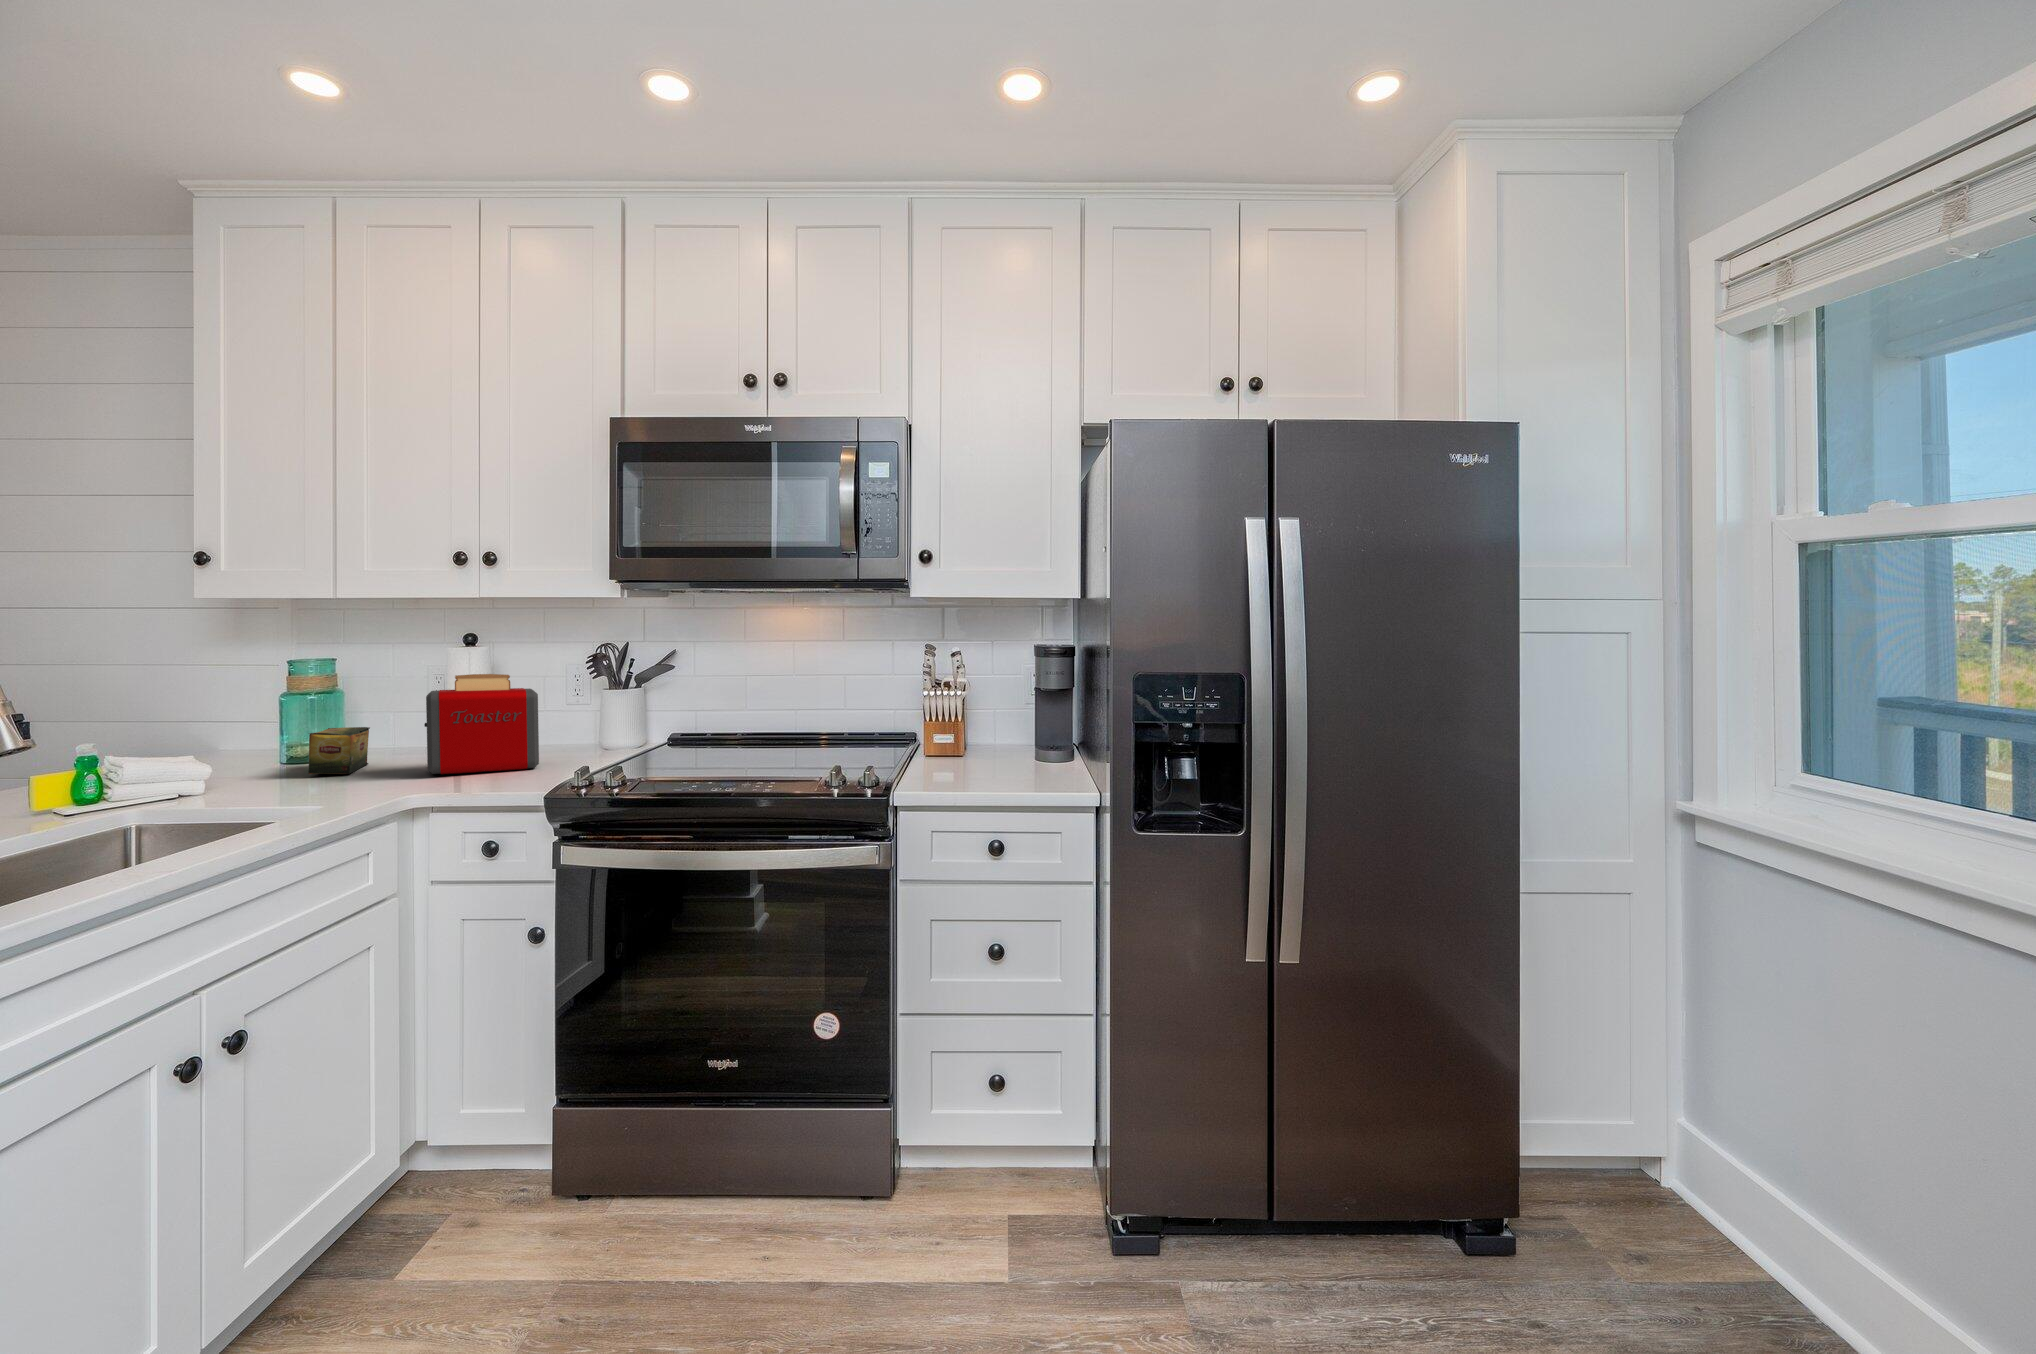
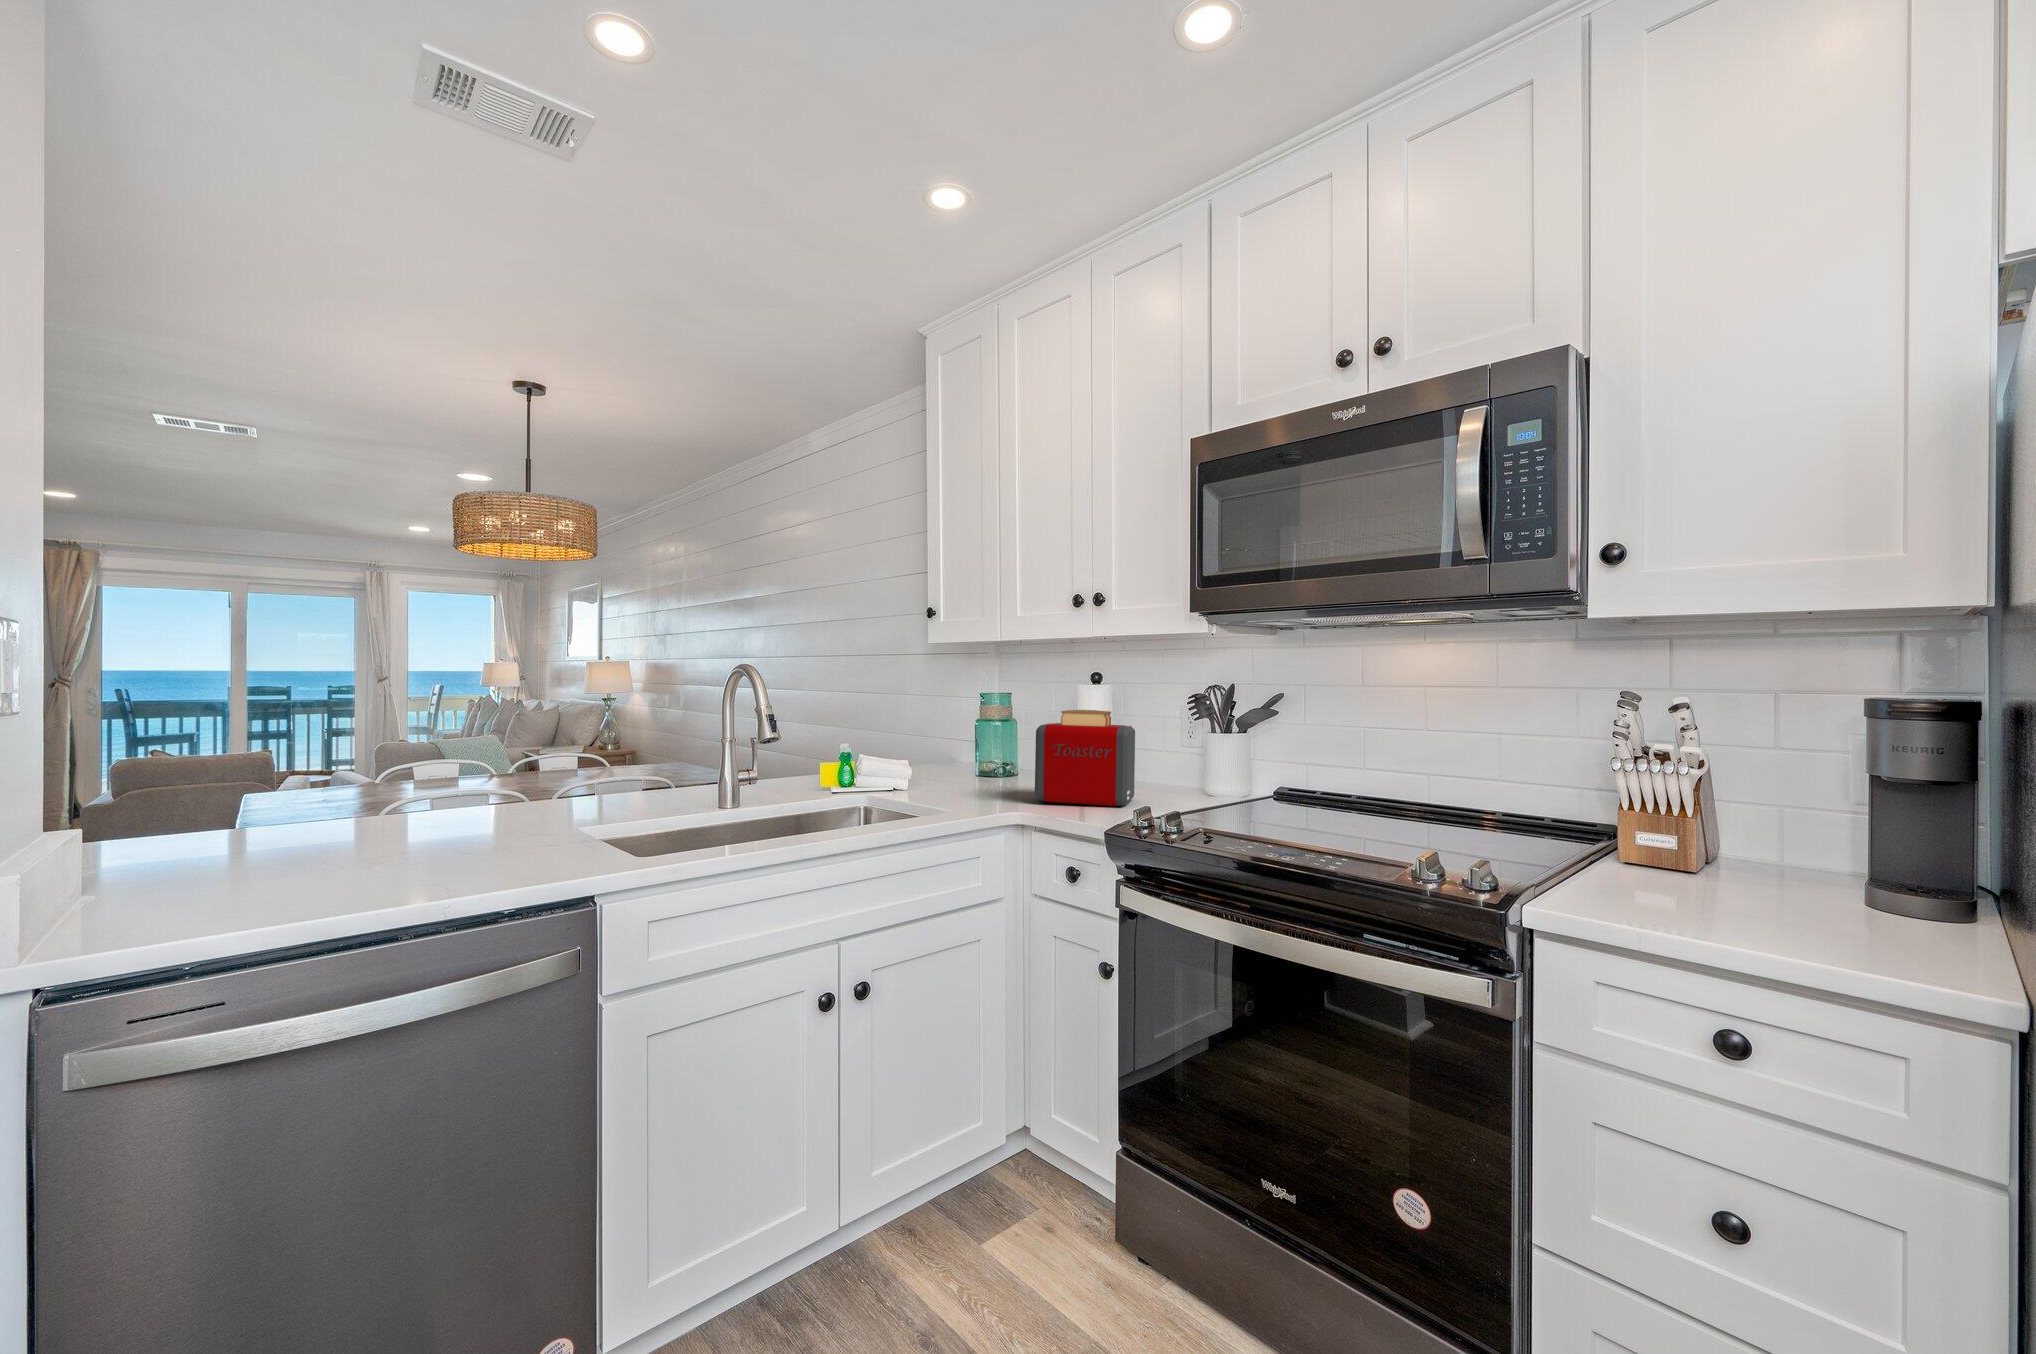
tea box: present [308,727,370,774] -> none [967,750,1022,791]

